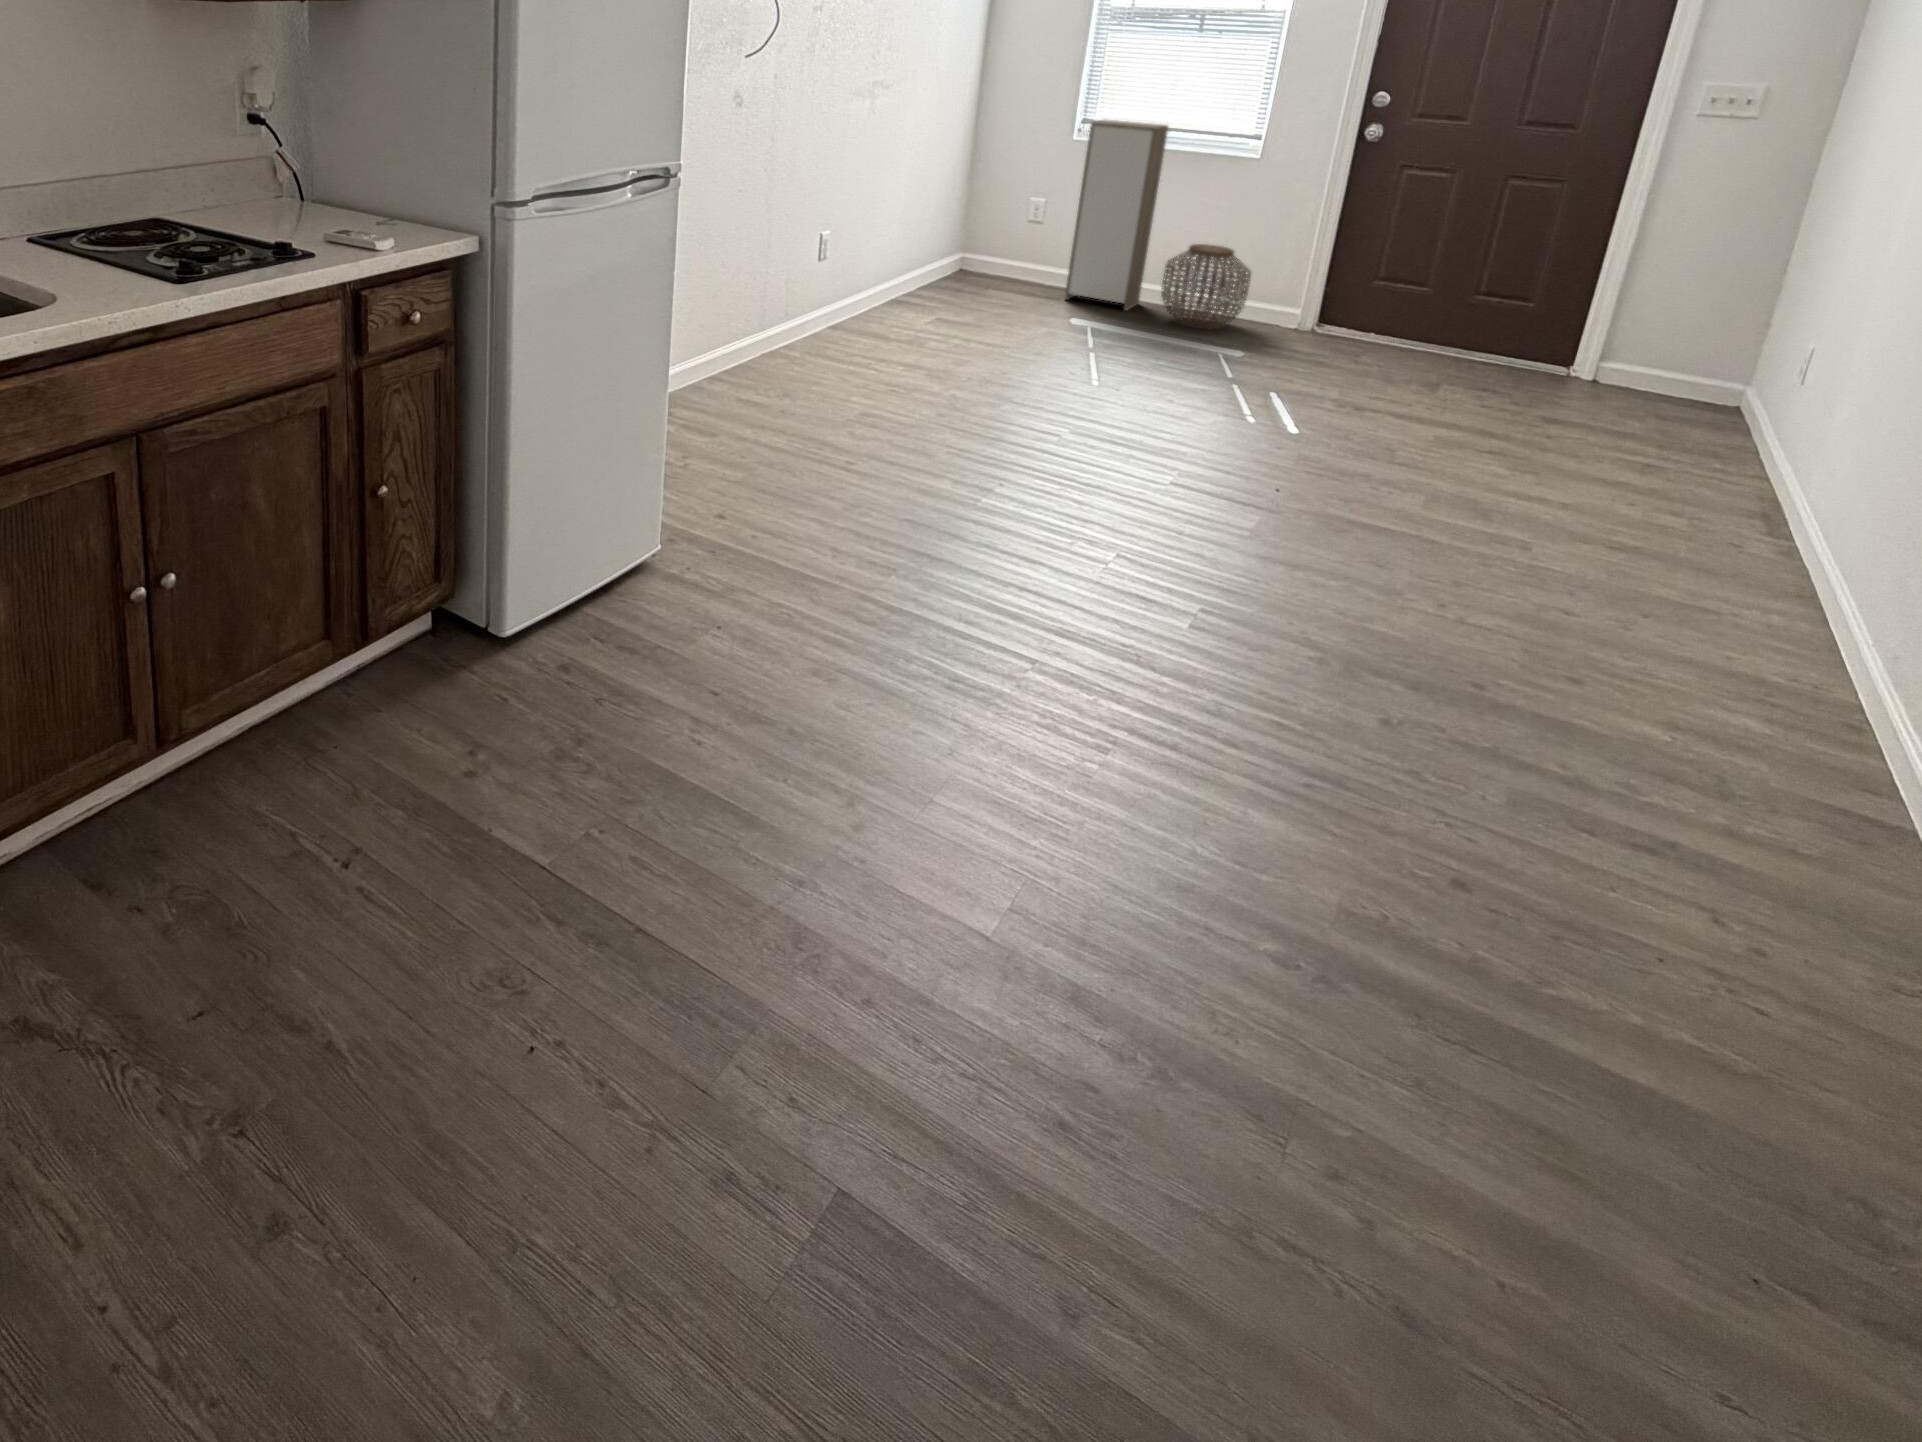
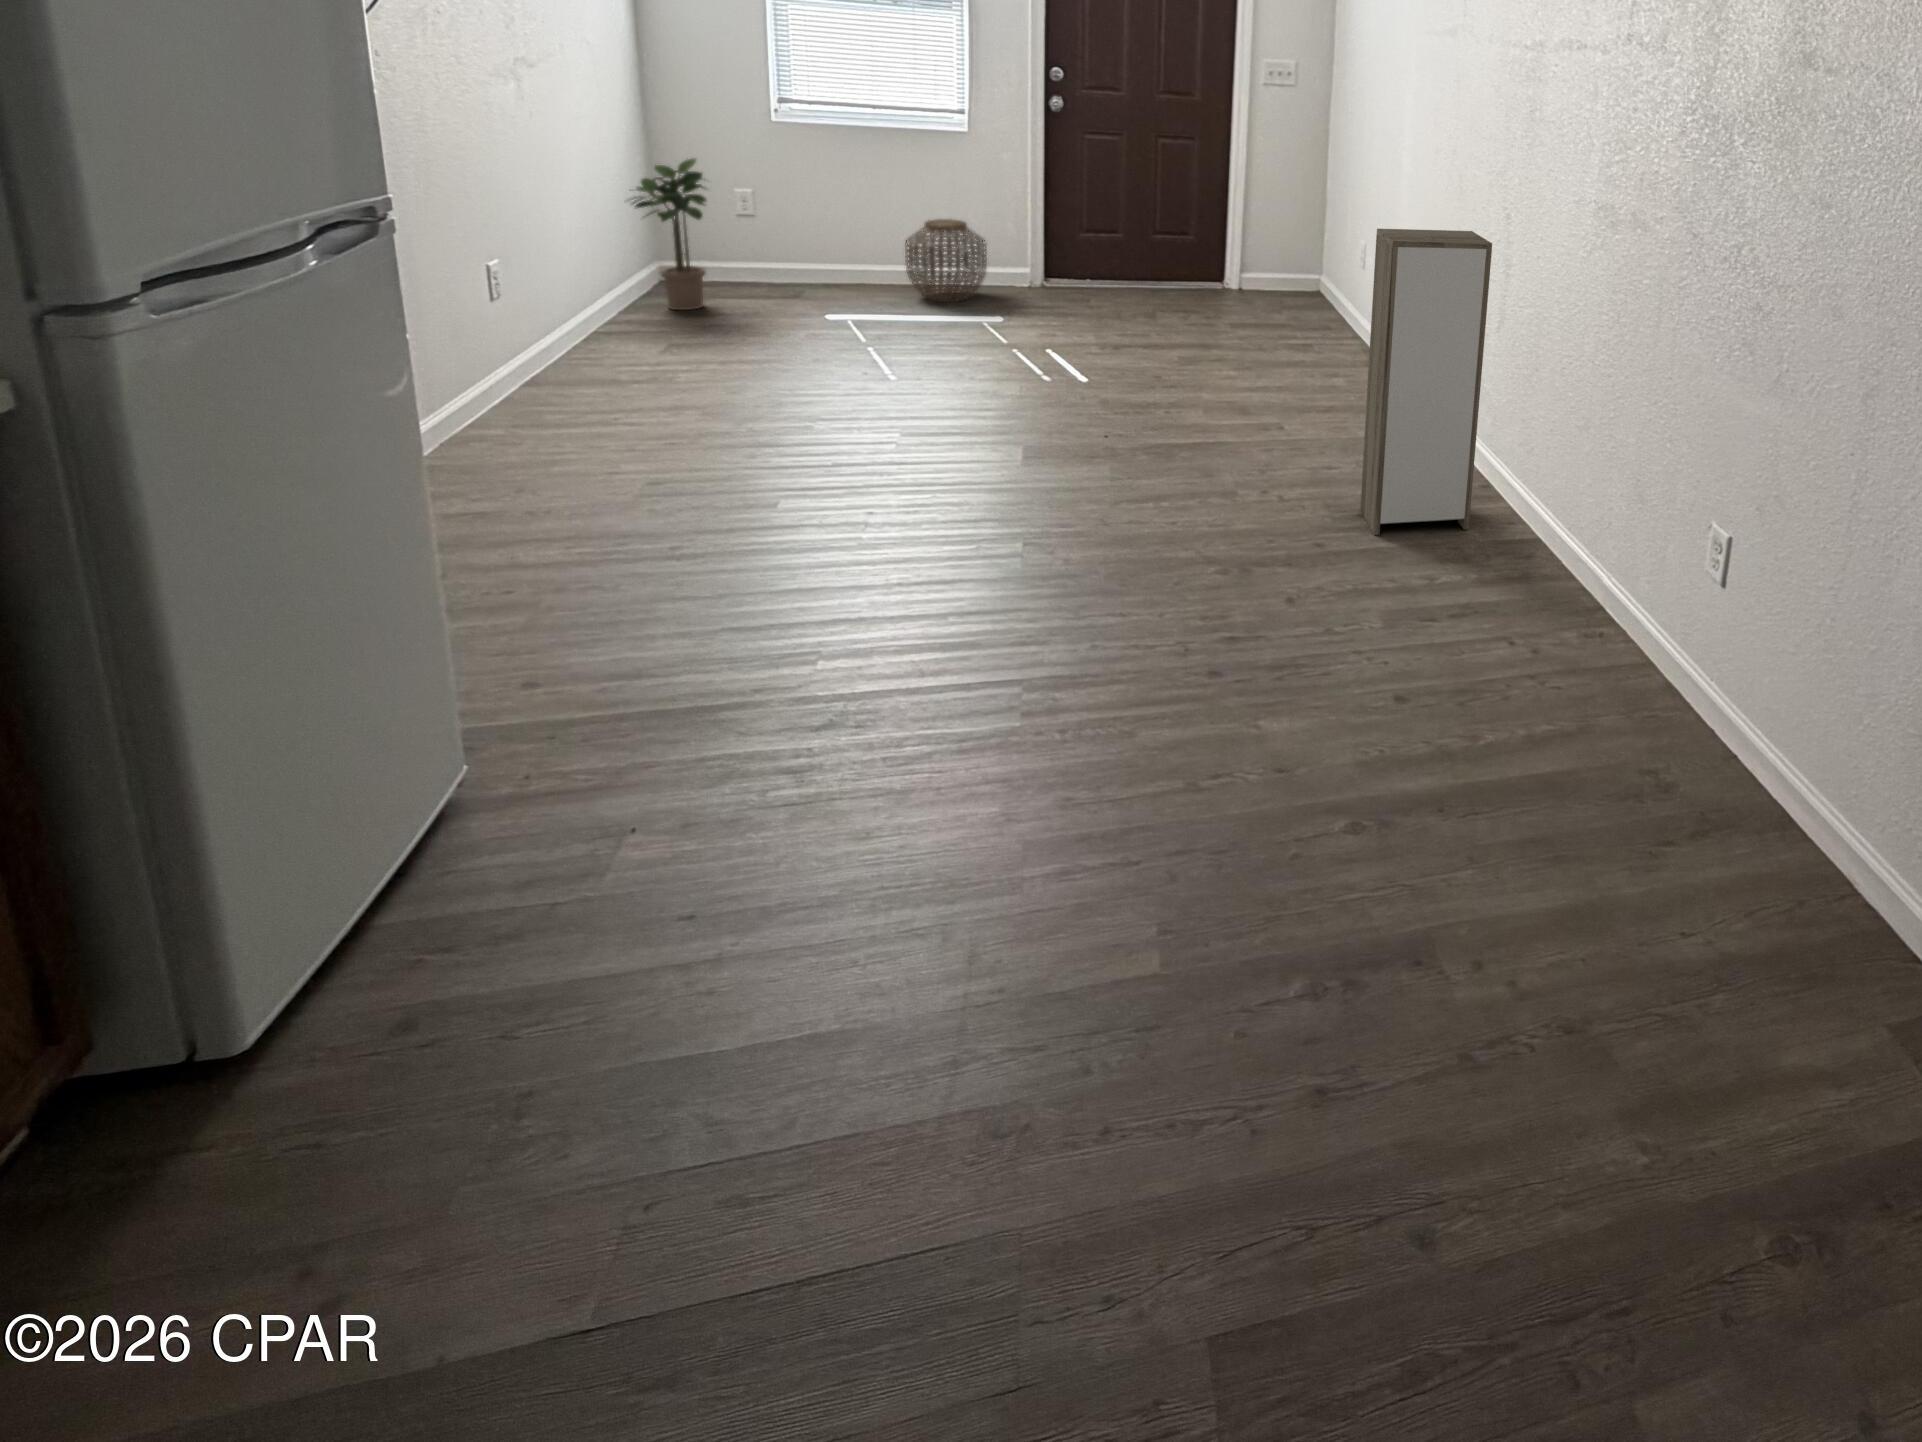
storage cabinet: present [1065,120,1168,311] -> present [1360,229,1492,535]
potted plant: none [942,167,1012,294] -> present [625,158,706,310]

